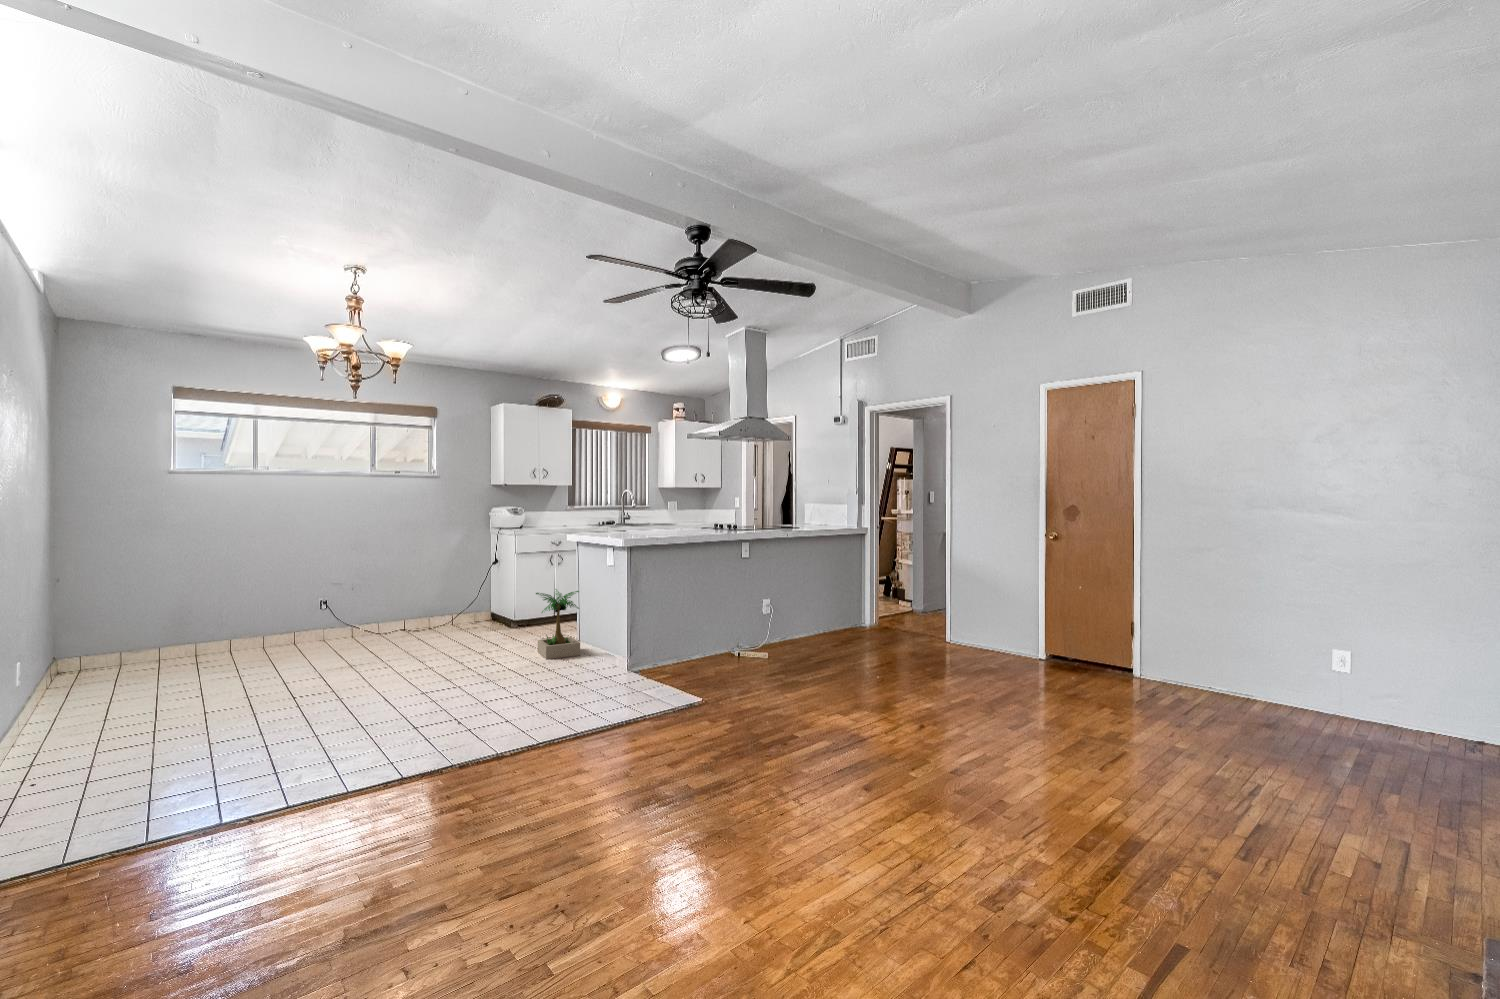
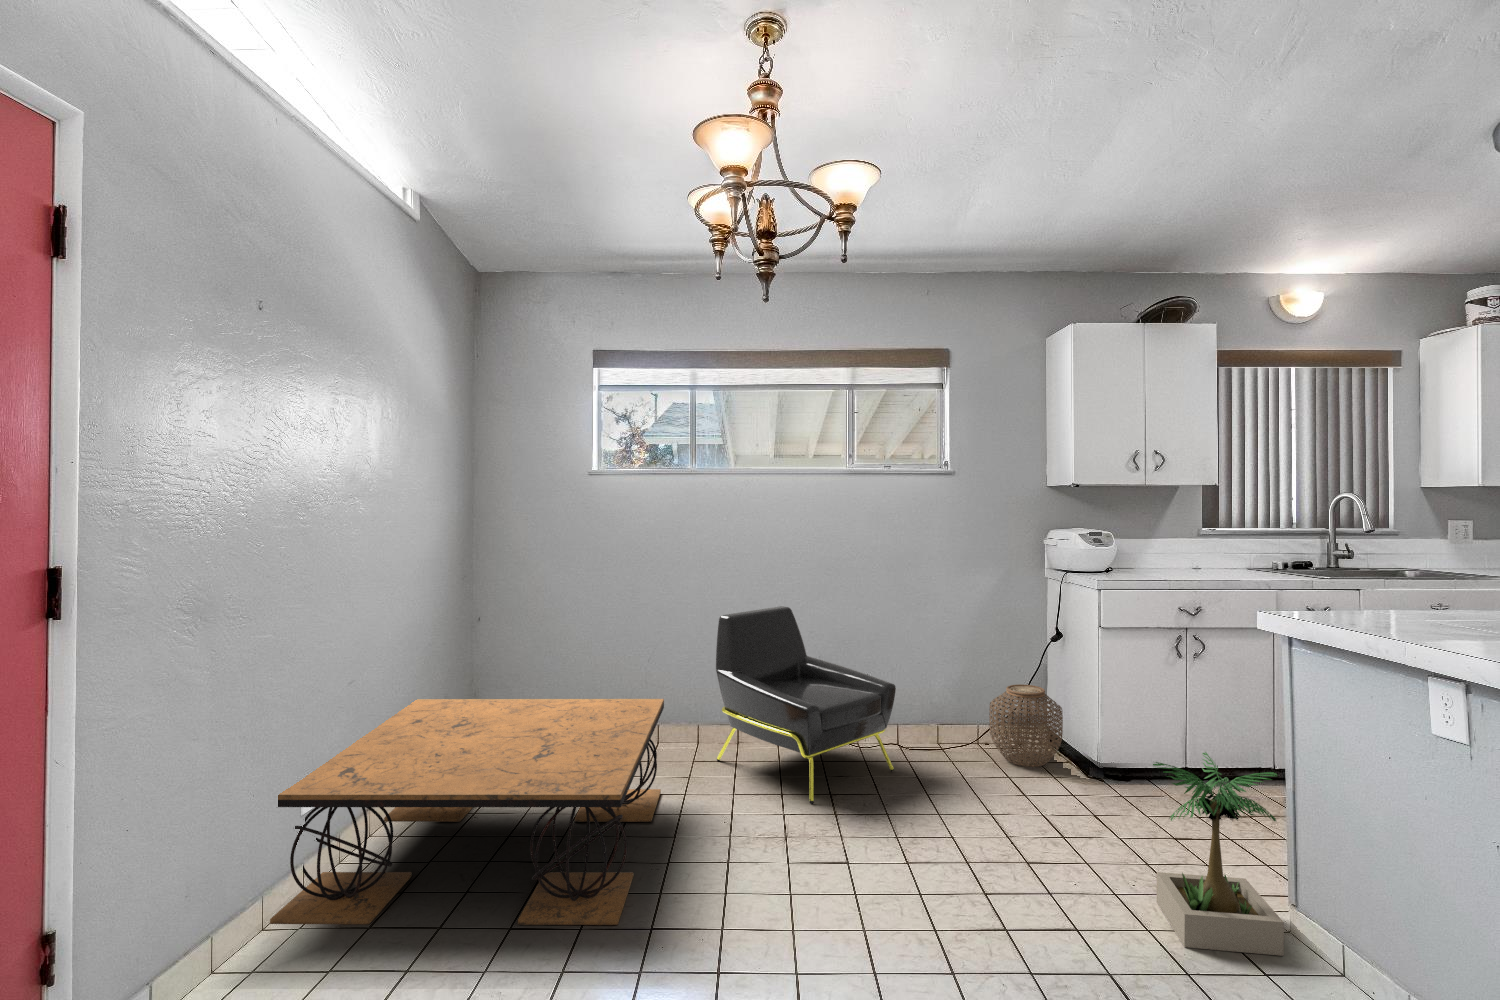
armchair: none [290,555,409,653] -> present [716,606,896,804]
woven basket: none [461,588,499,628] -> present [989,684,1063,767]
coffee table: none [20,607,282,737] -> present [270,699,664,925]

